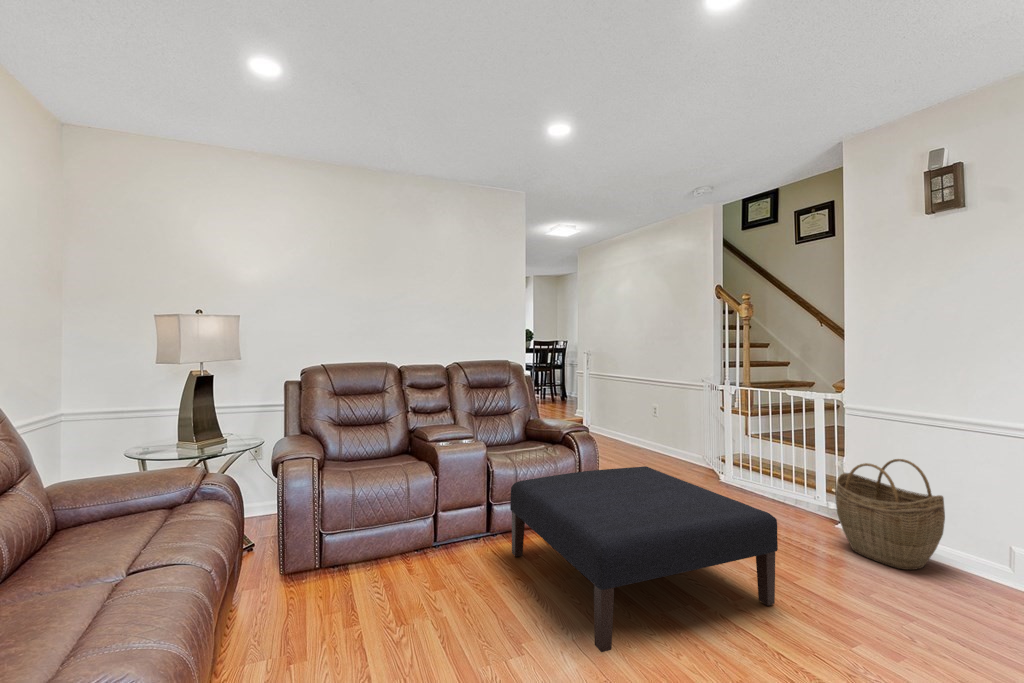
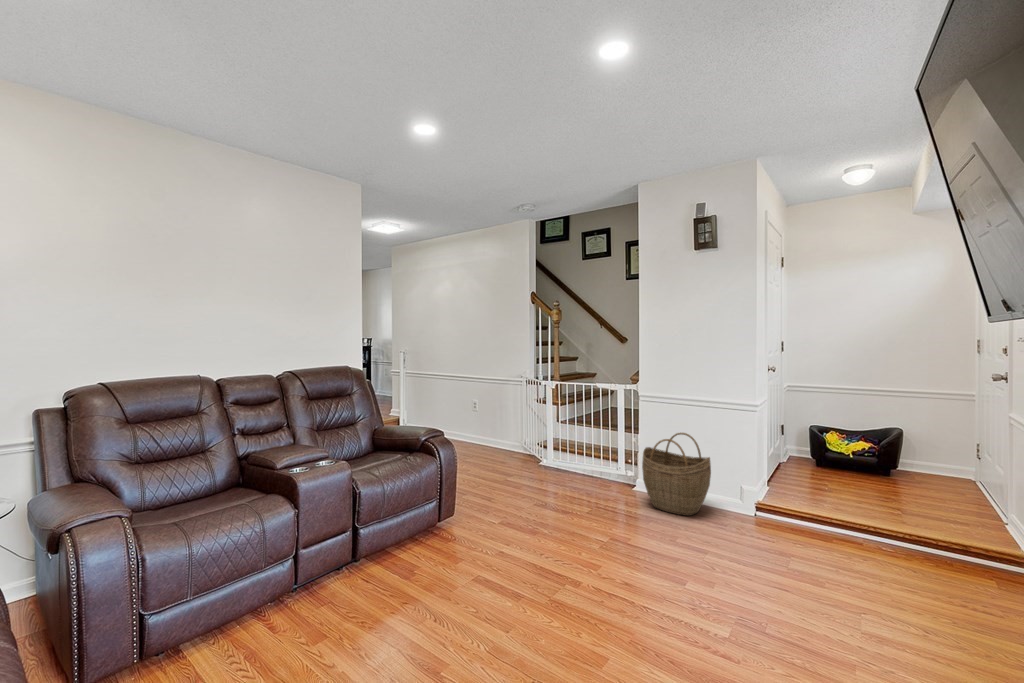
ottoman: present [510,466,778,652] -> none [385,463,630,655]

